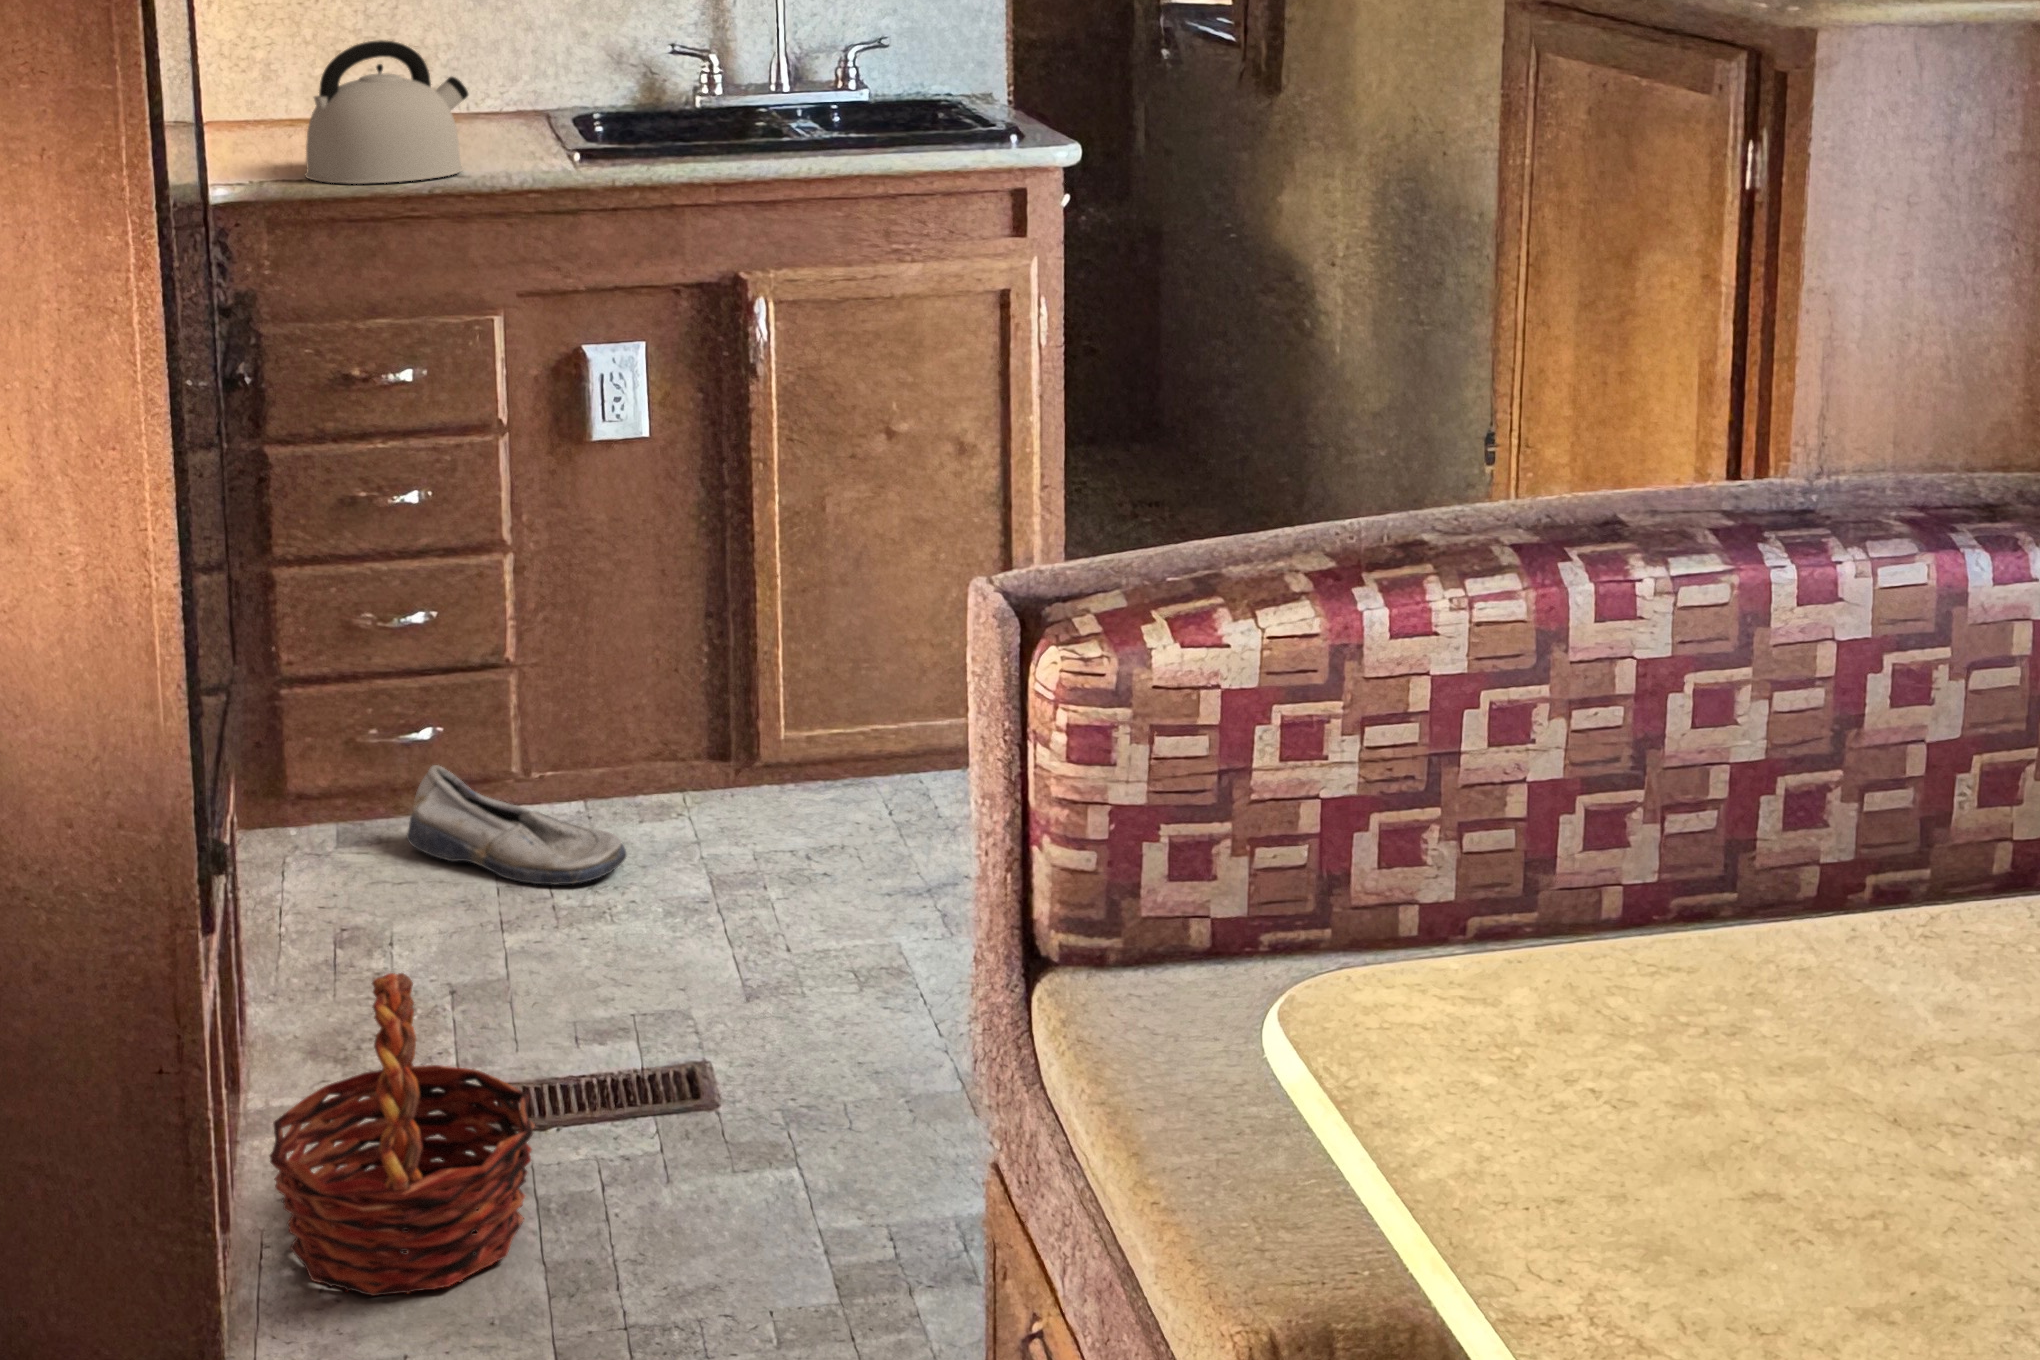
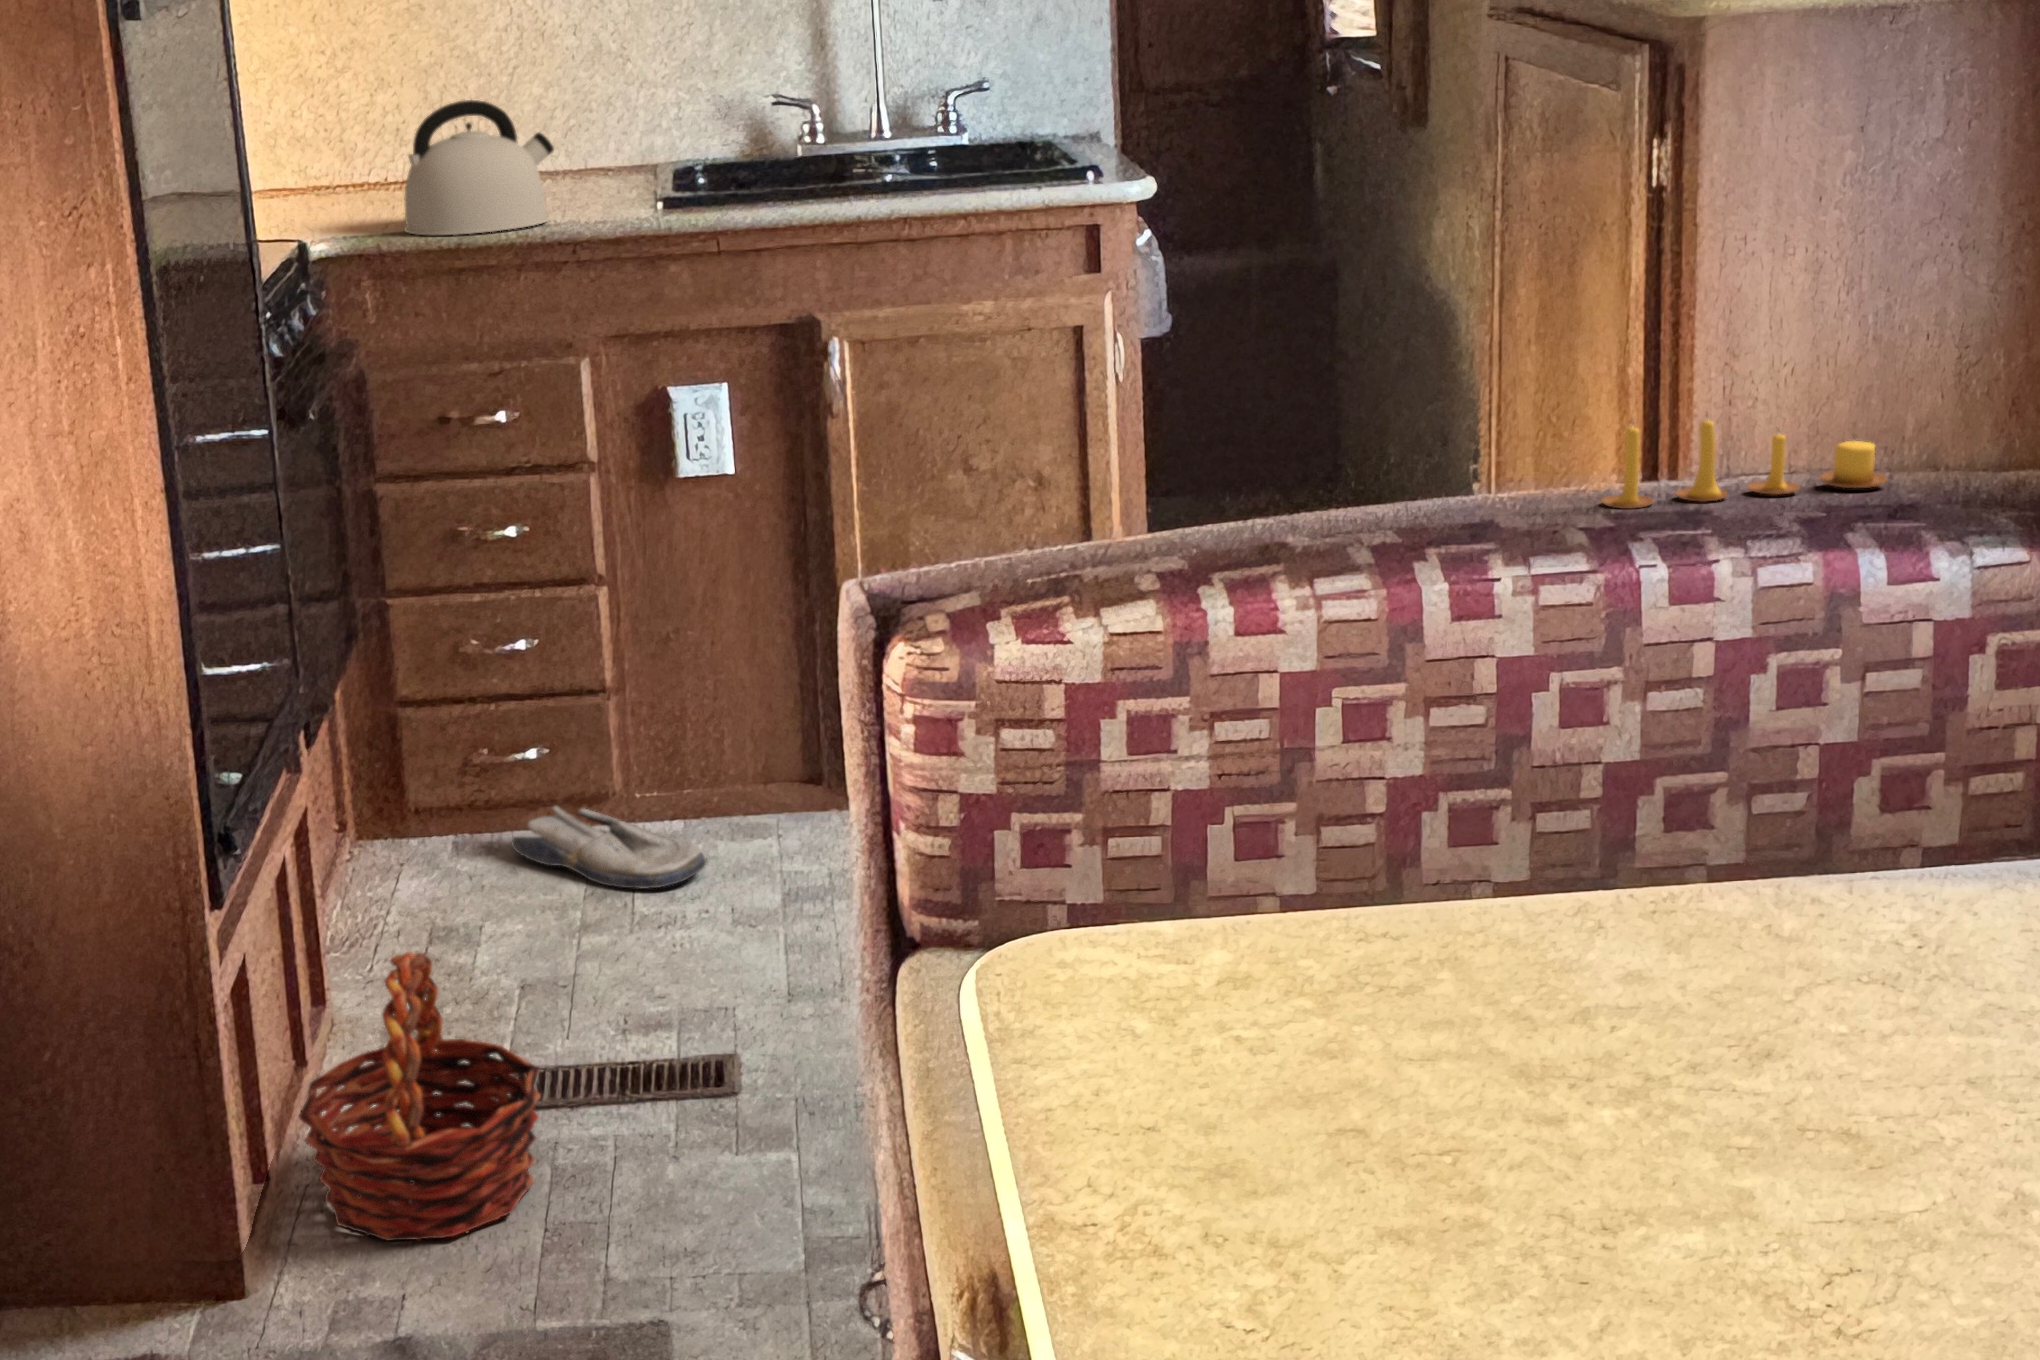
candle: none [1717,417,1970,512] -> present [1602,420,1887,509]

